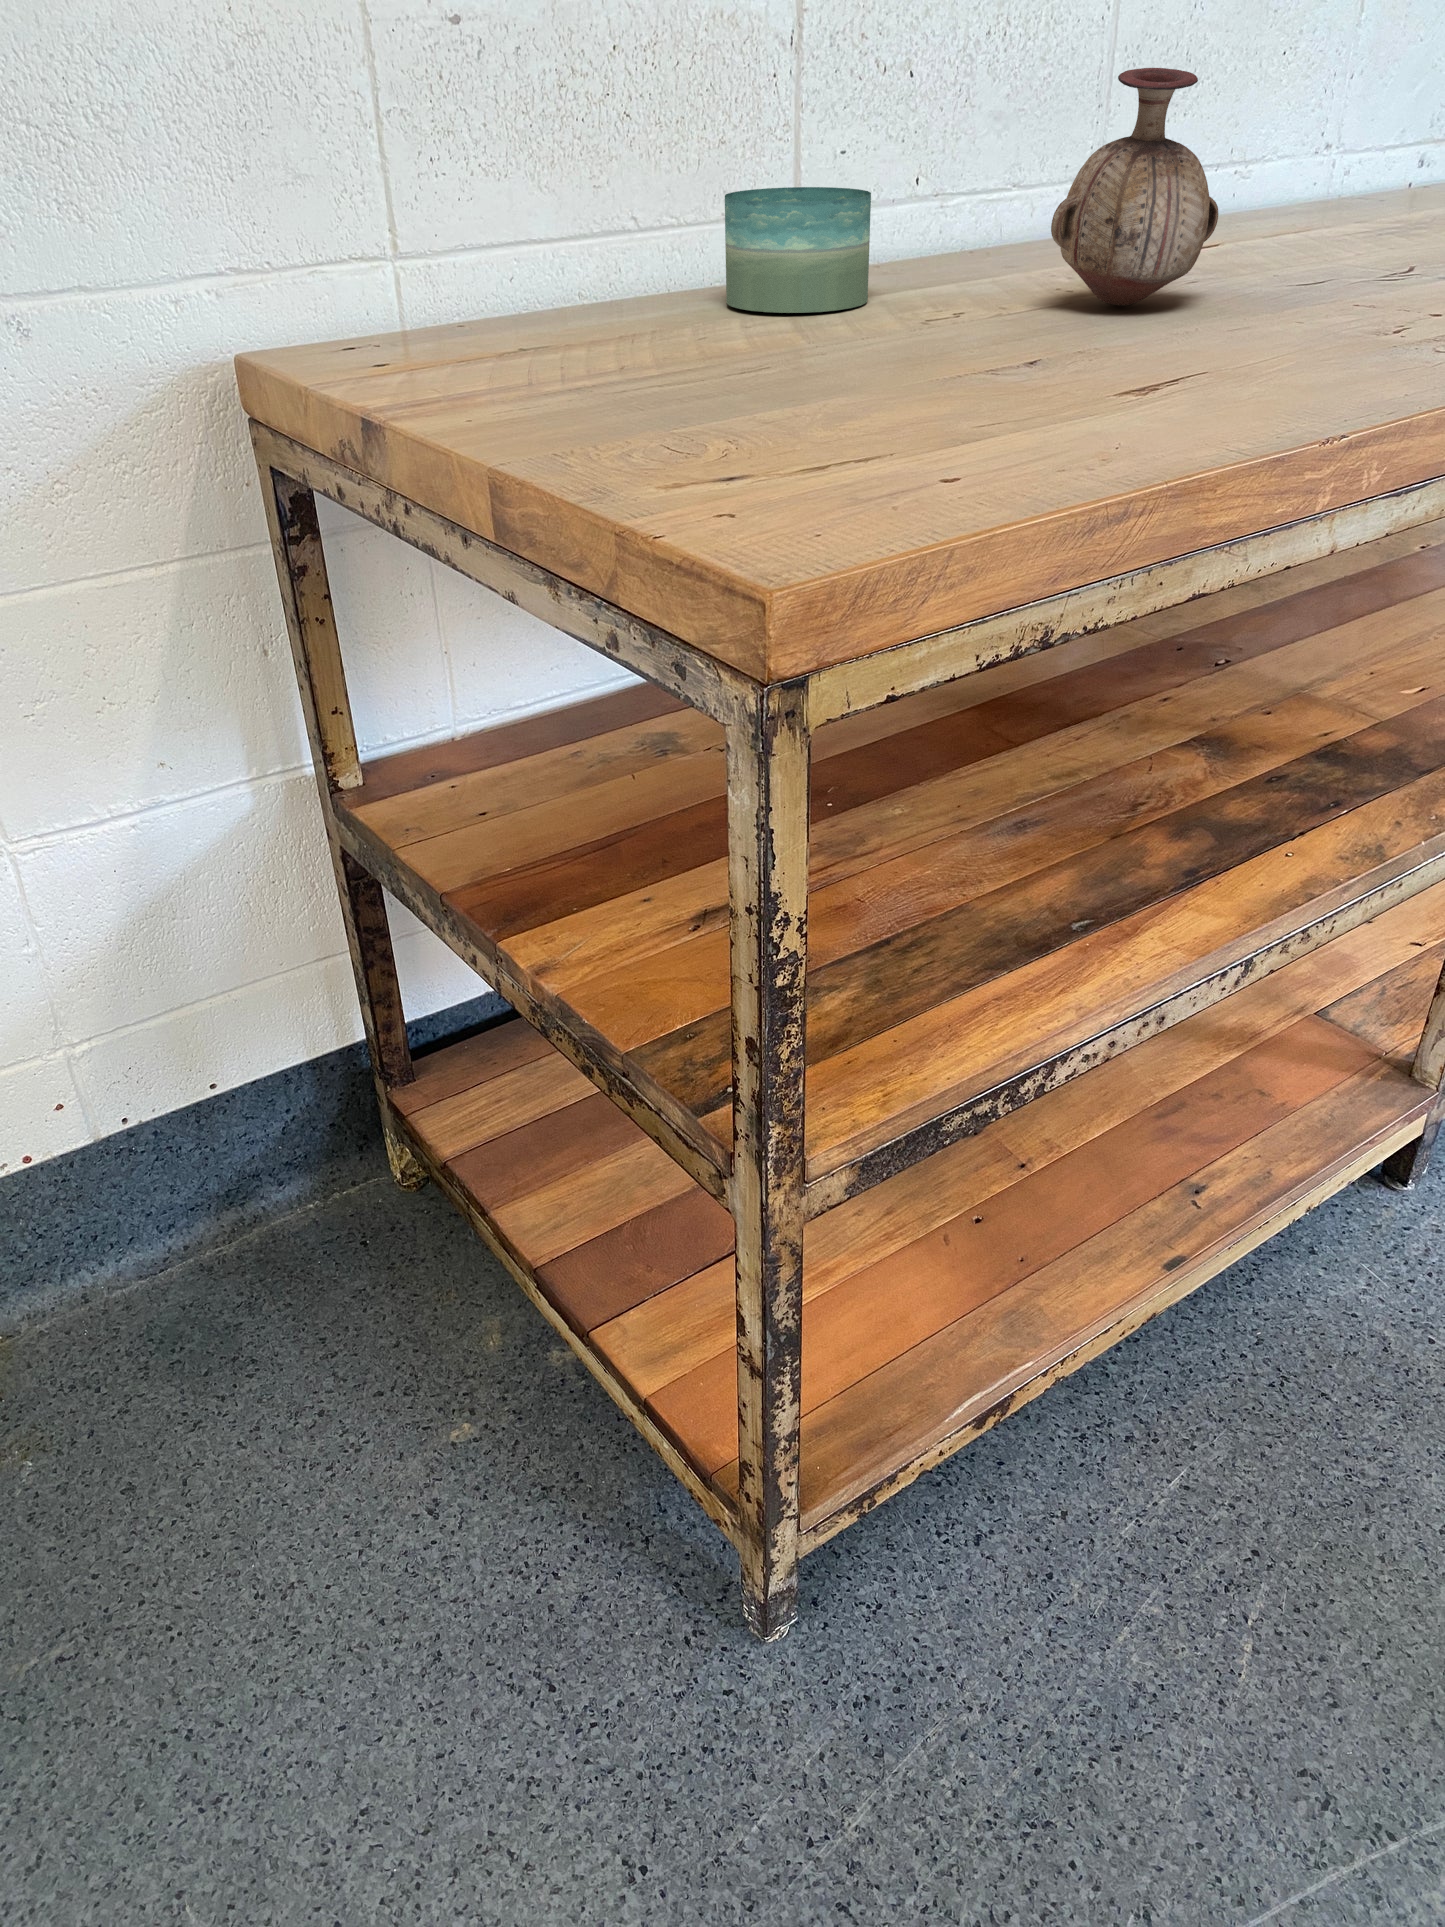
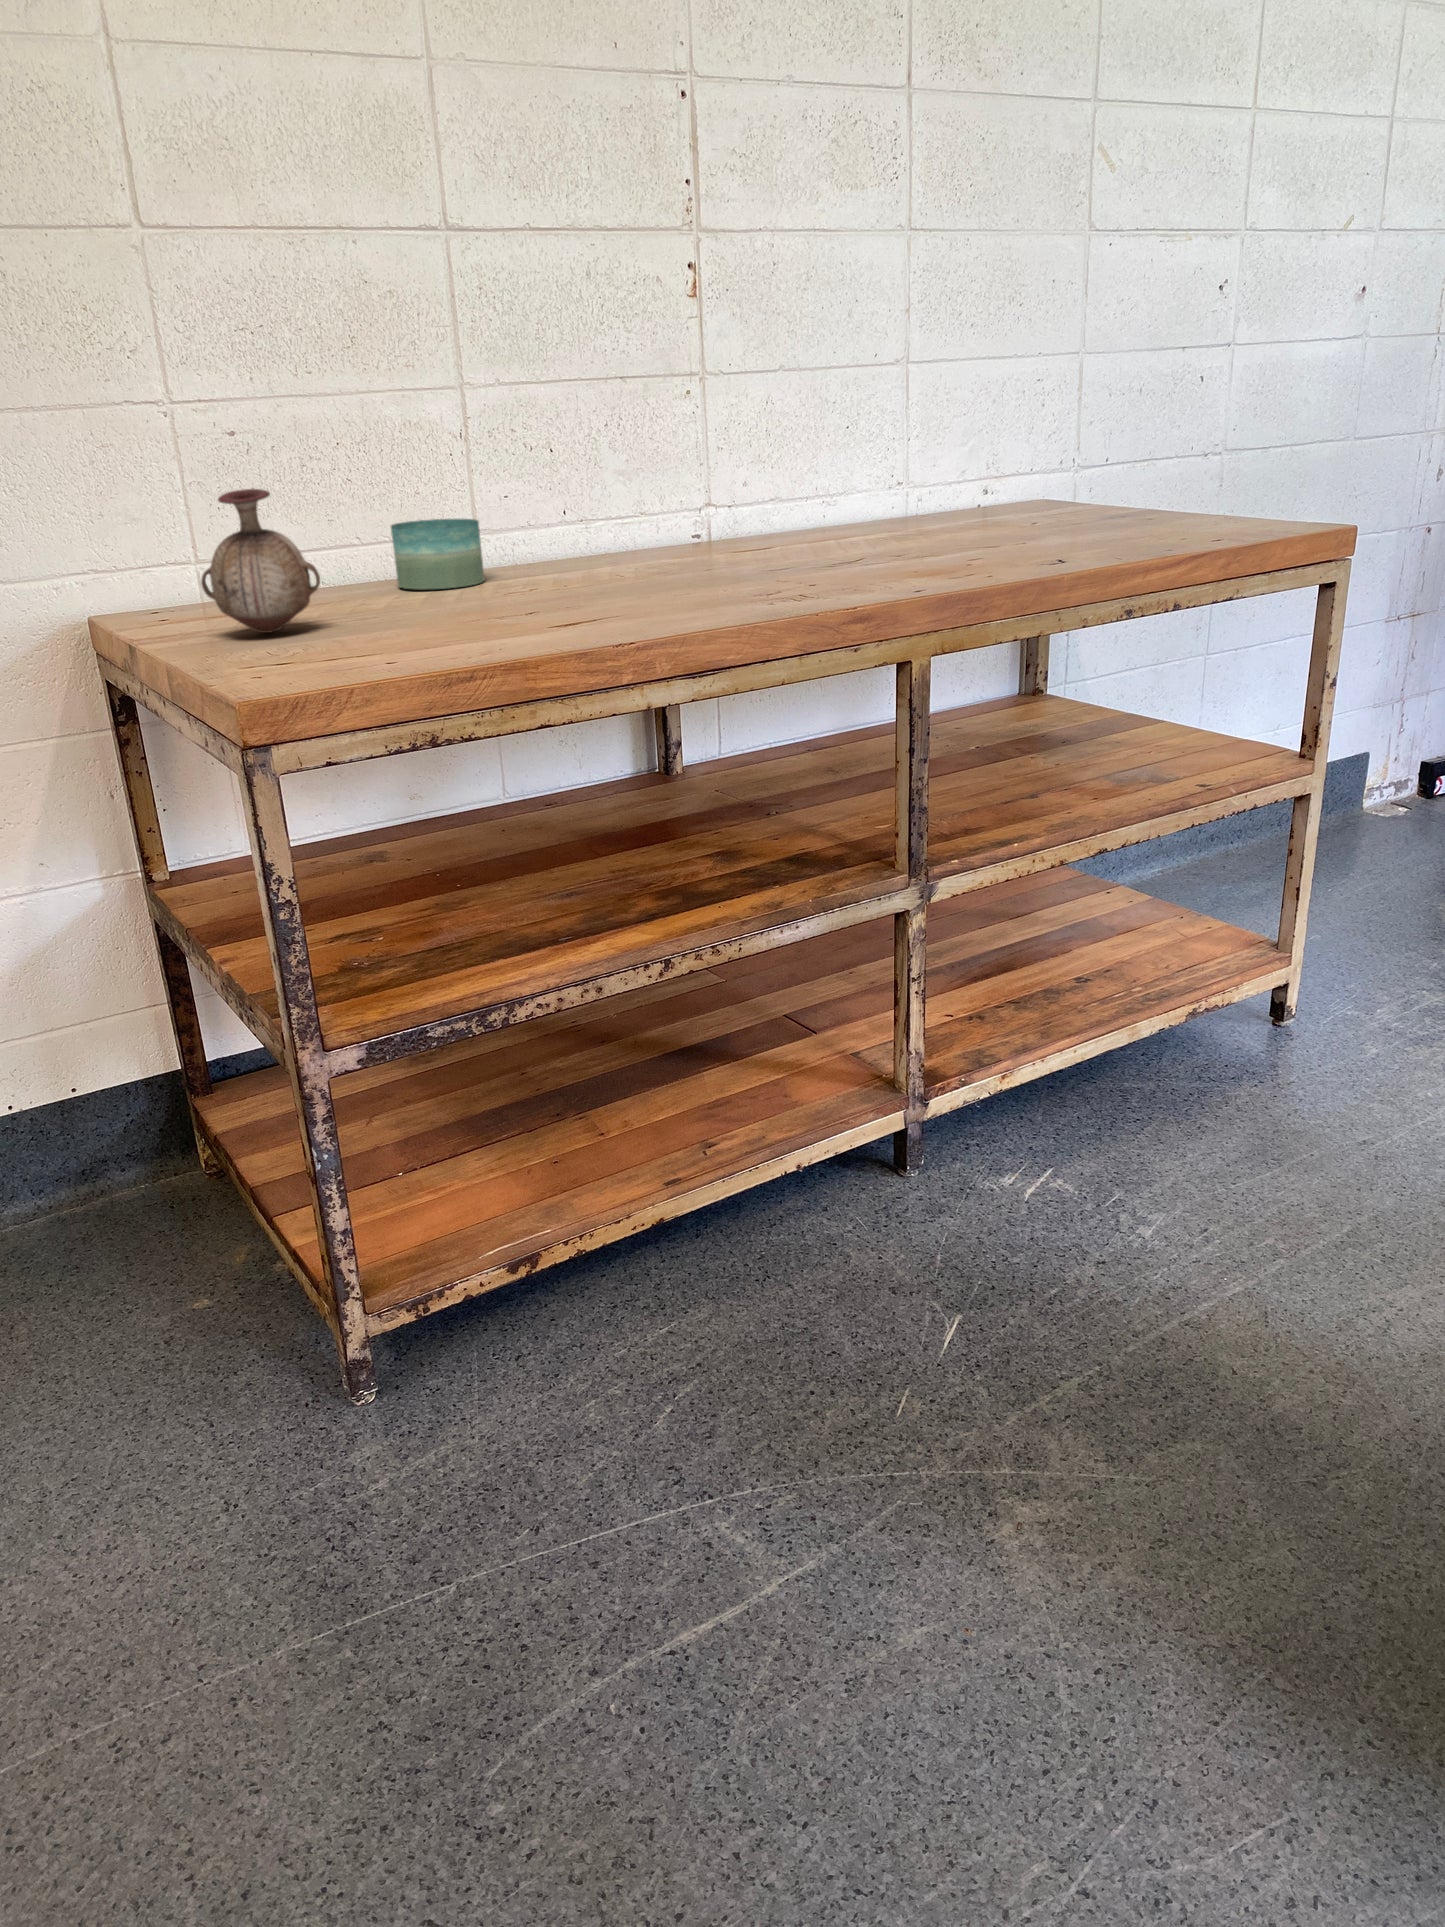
vase: present [1051,68,1218,306] -> present [201,489,320,633]

